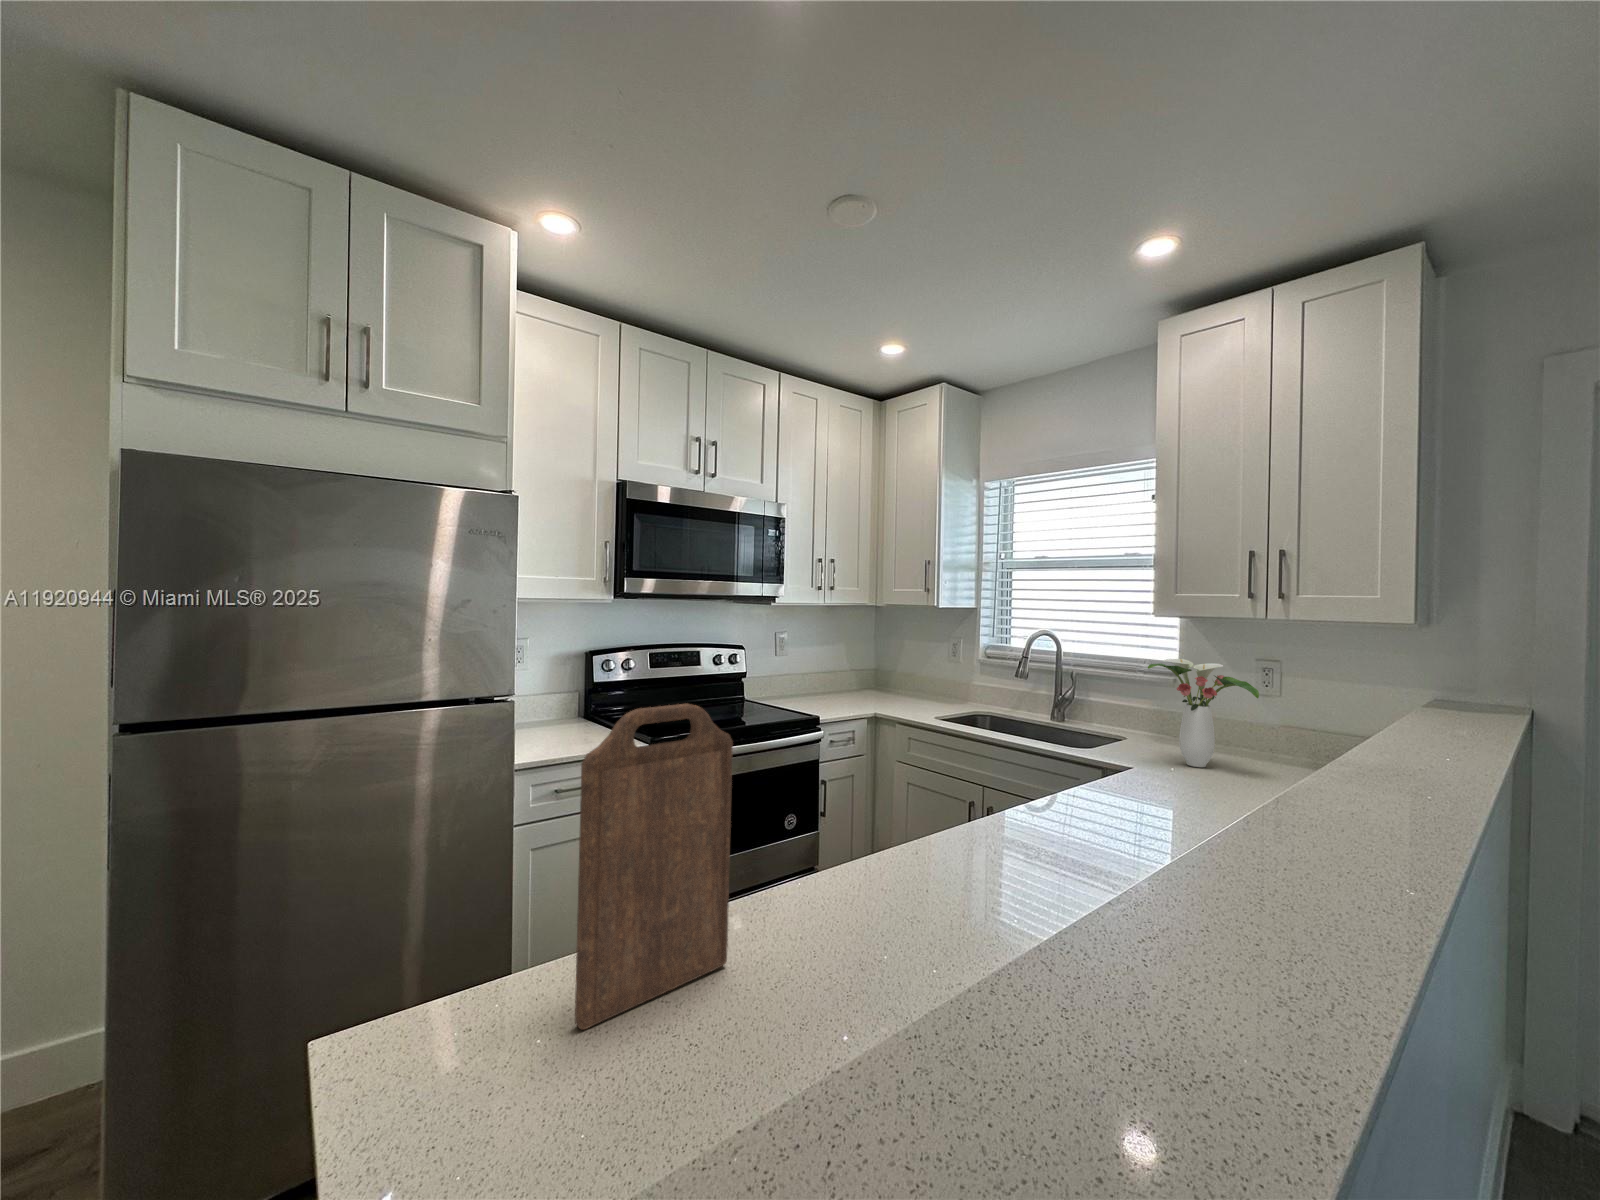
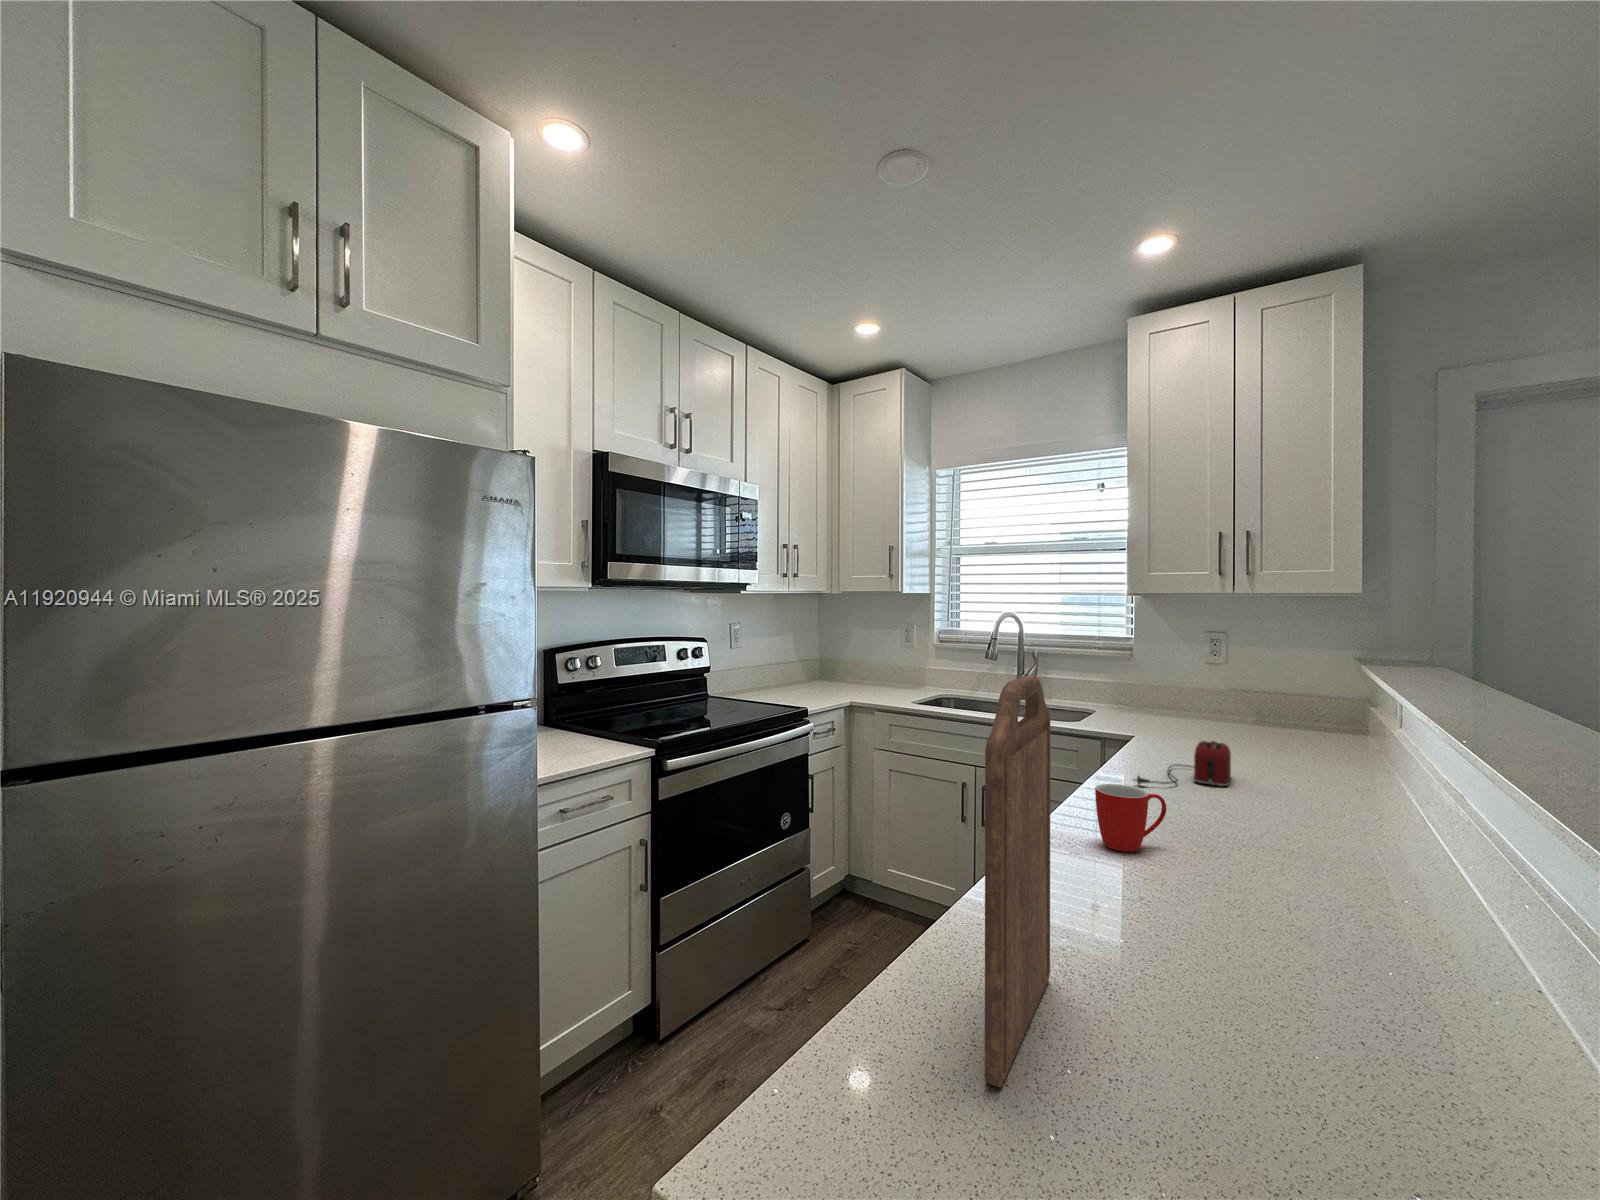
flower arrangement: present [1148,659,1259,767] -> none [1137,631,1236,730]
toaster: none [1055,779,1177,829] -> present [1133,741,1231,786]
mug: none [931,811,999,878] -> present [1095,784,1166,852]

